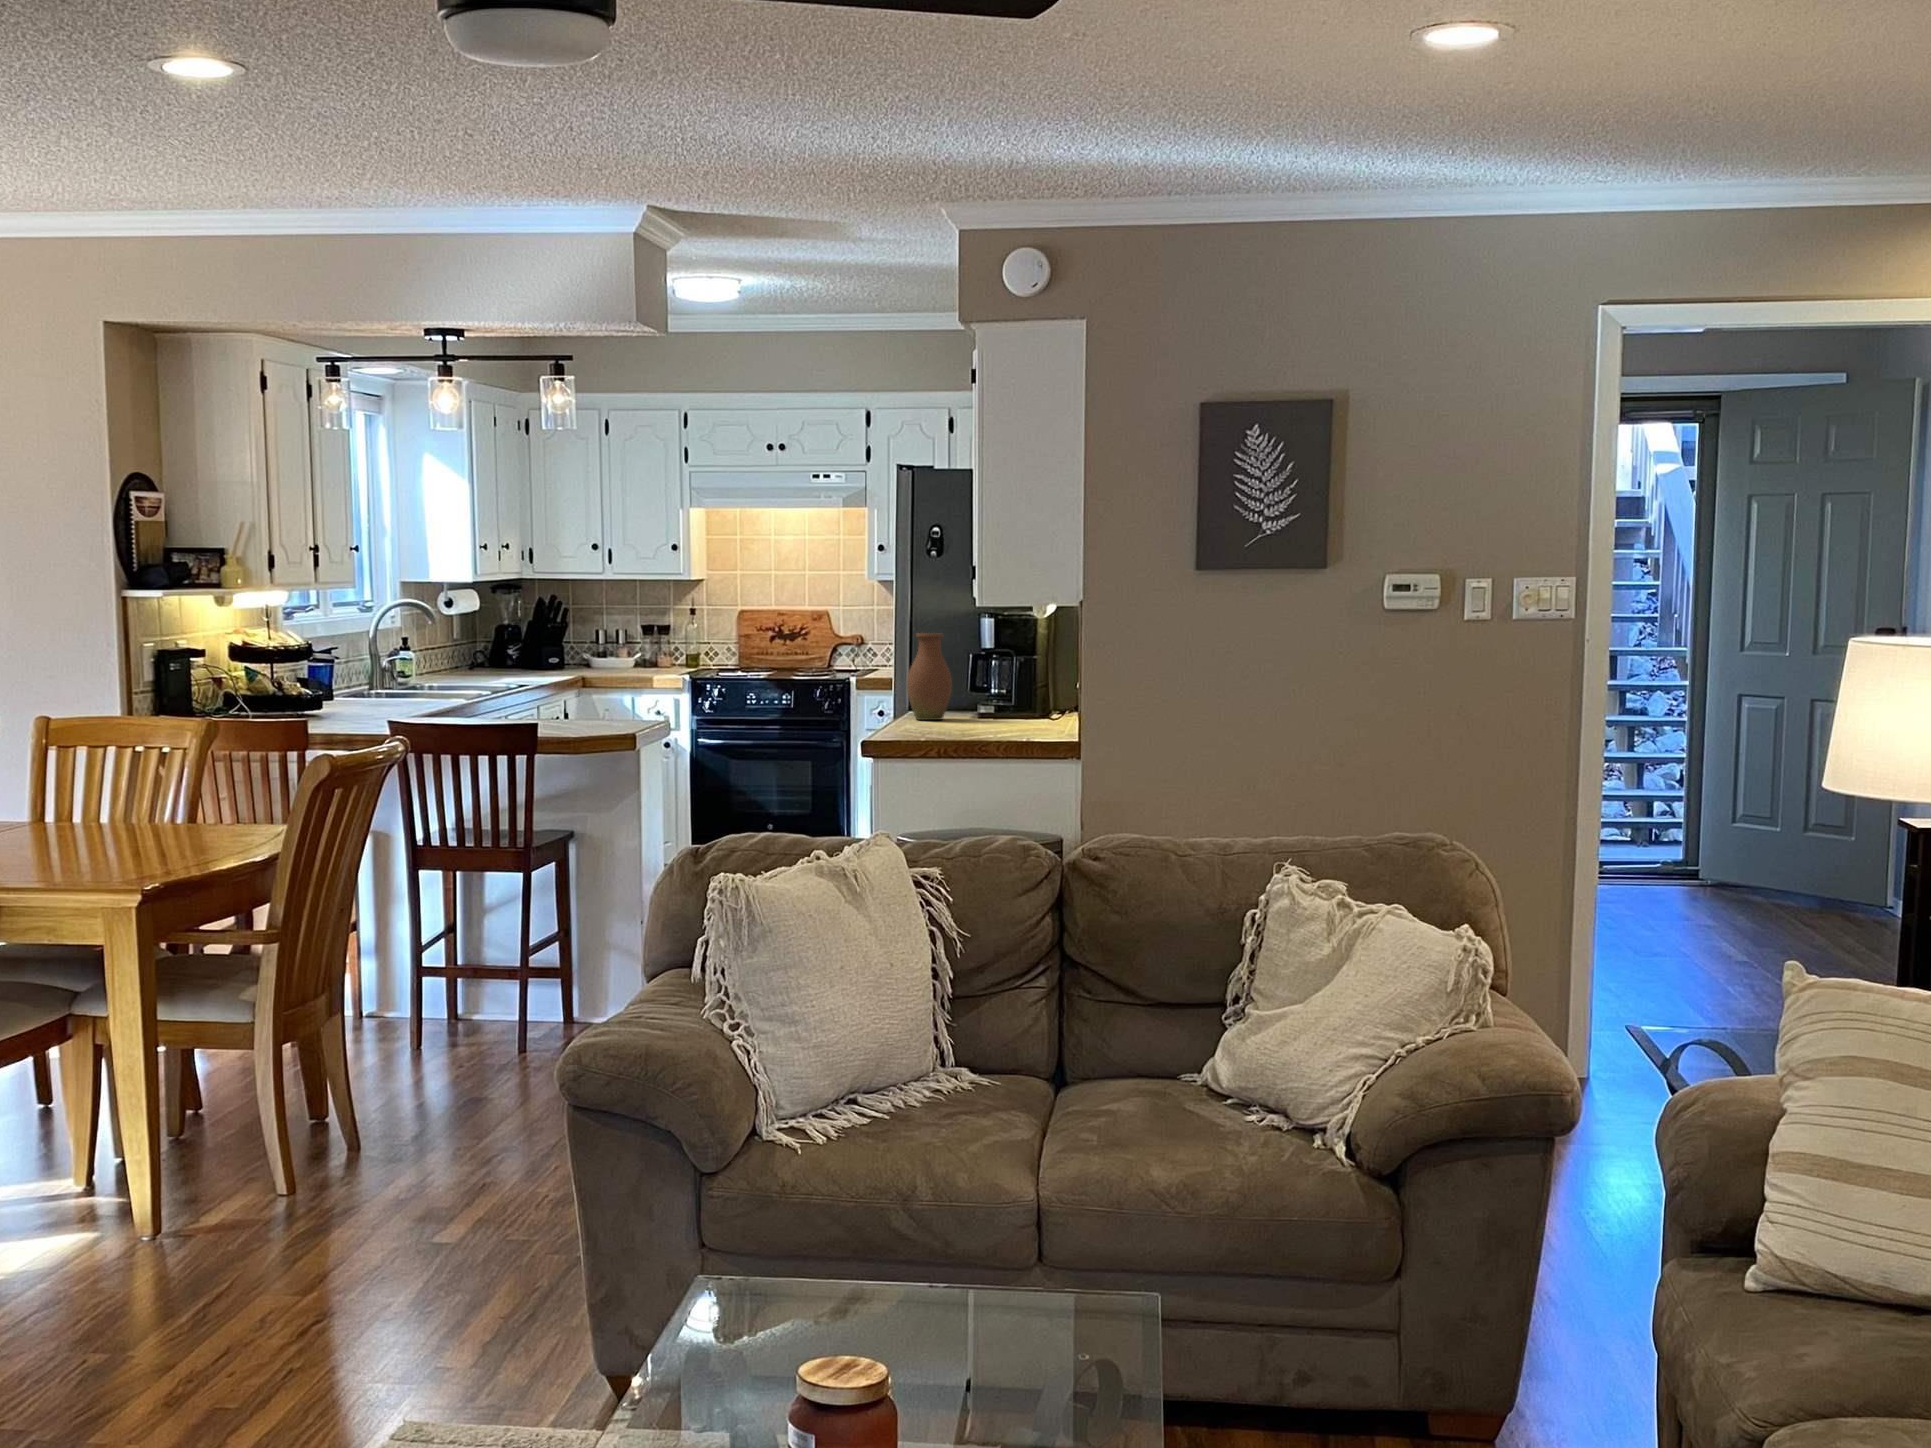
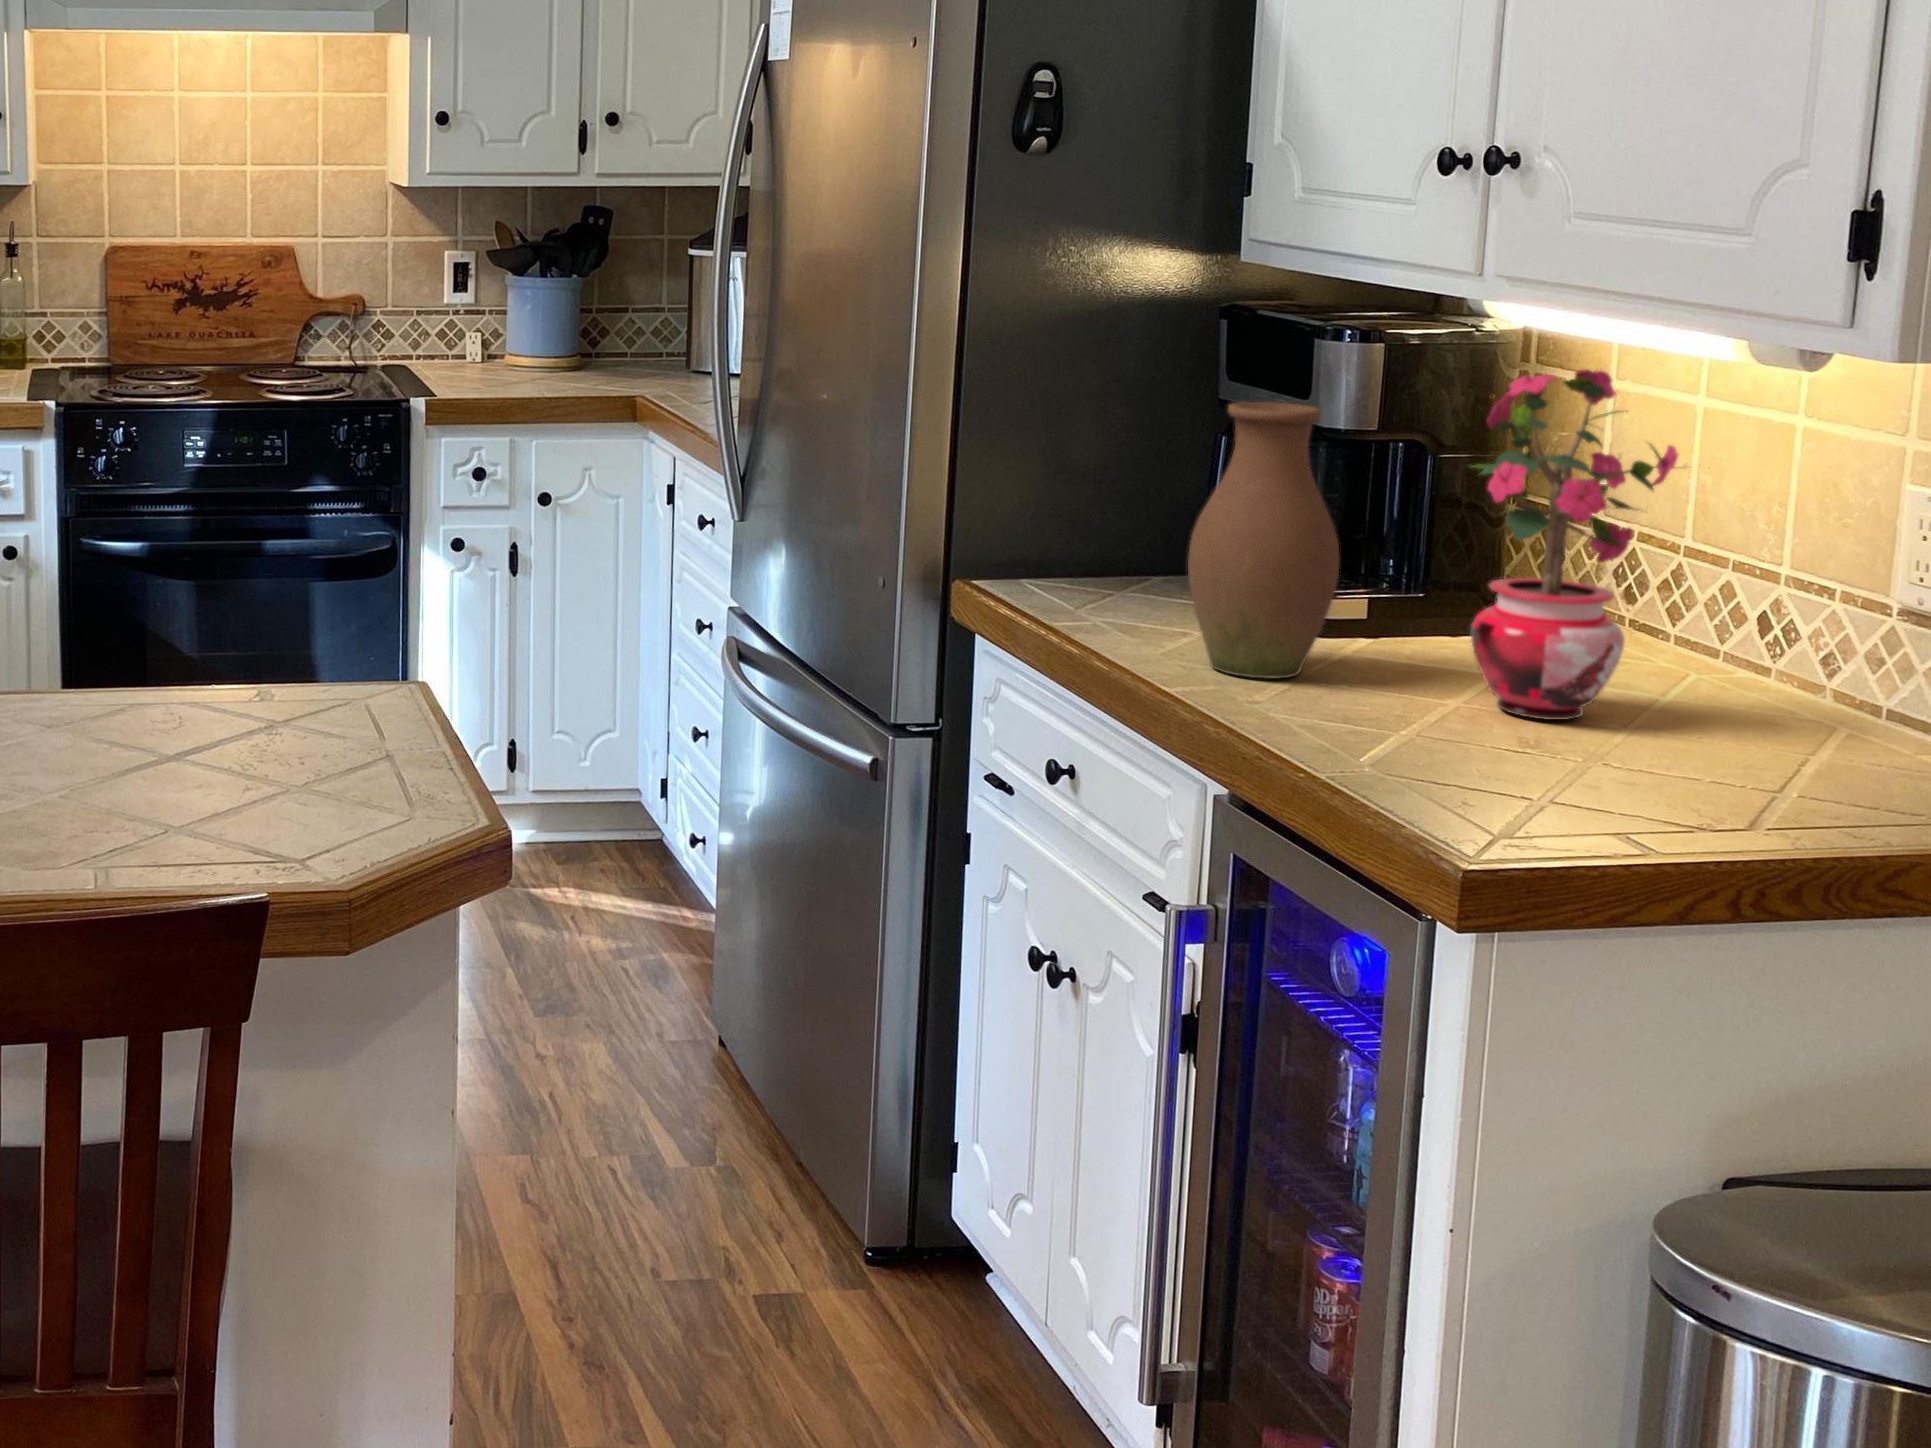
potted plant: none [963,615,1015,726] -> present [1471,366,1685,720]

